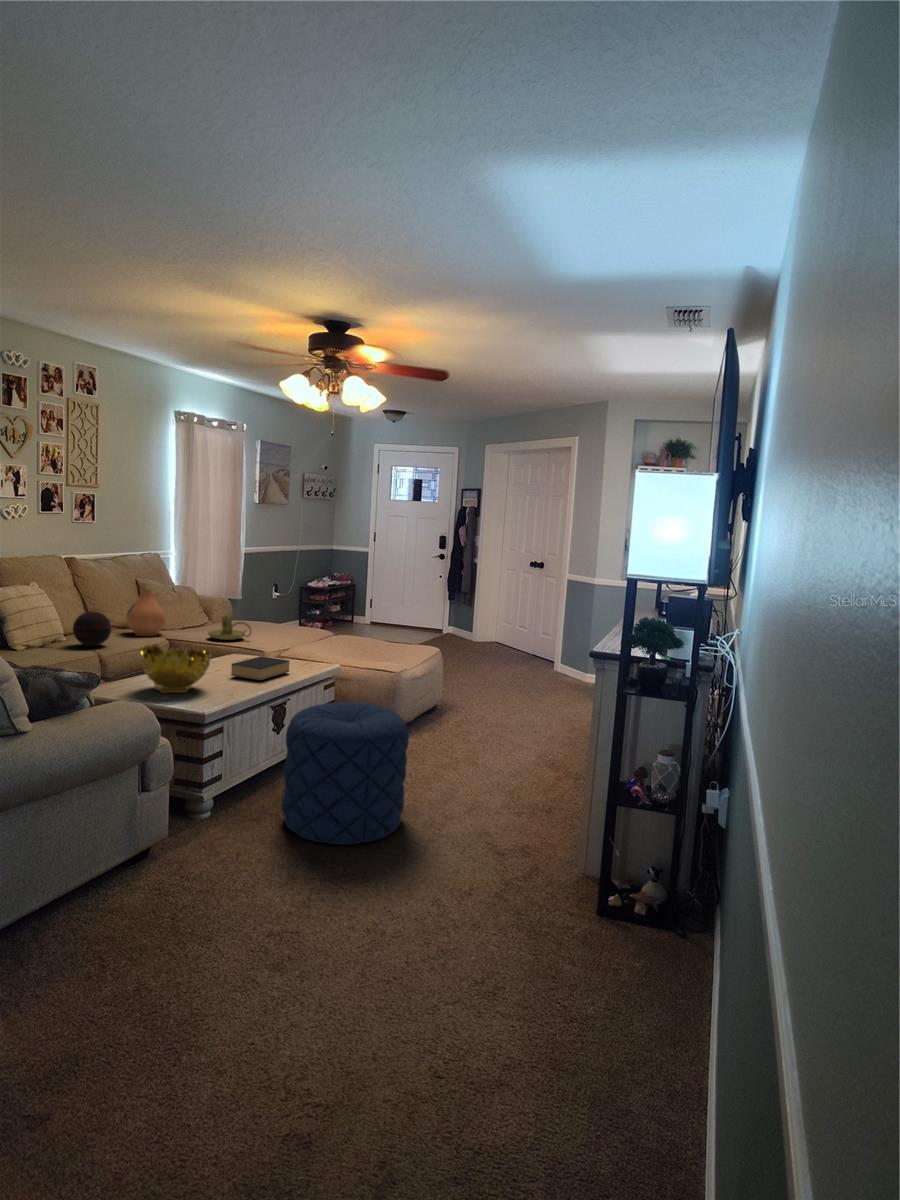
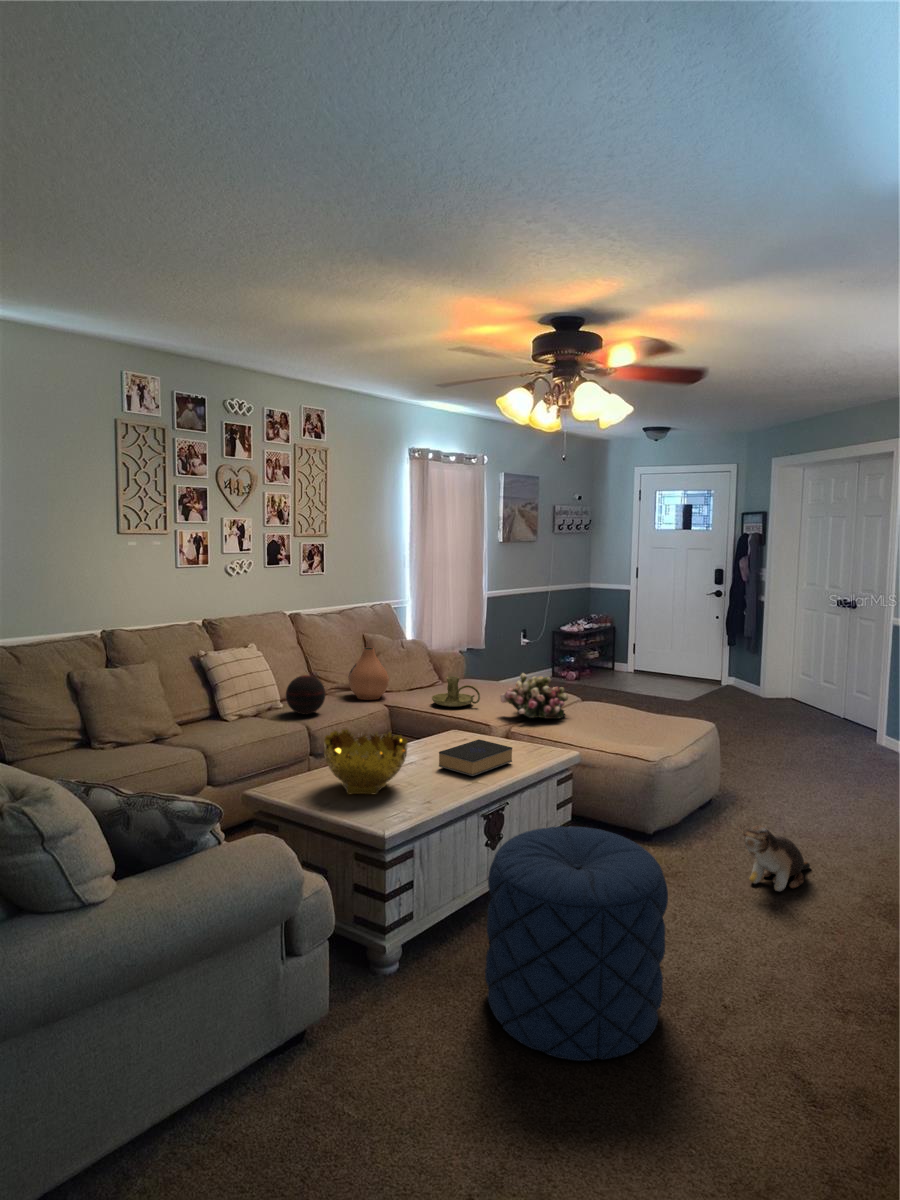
flower arrangement: none [271,610,327,647] -> present [500,673,568,719]
plush toy: none [454,710,500,755] -> present [738,825,810,891]

